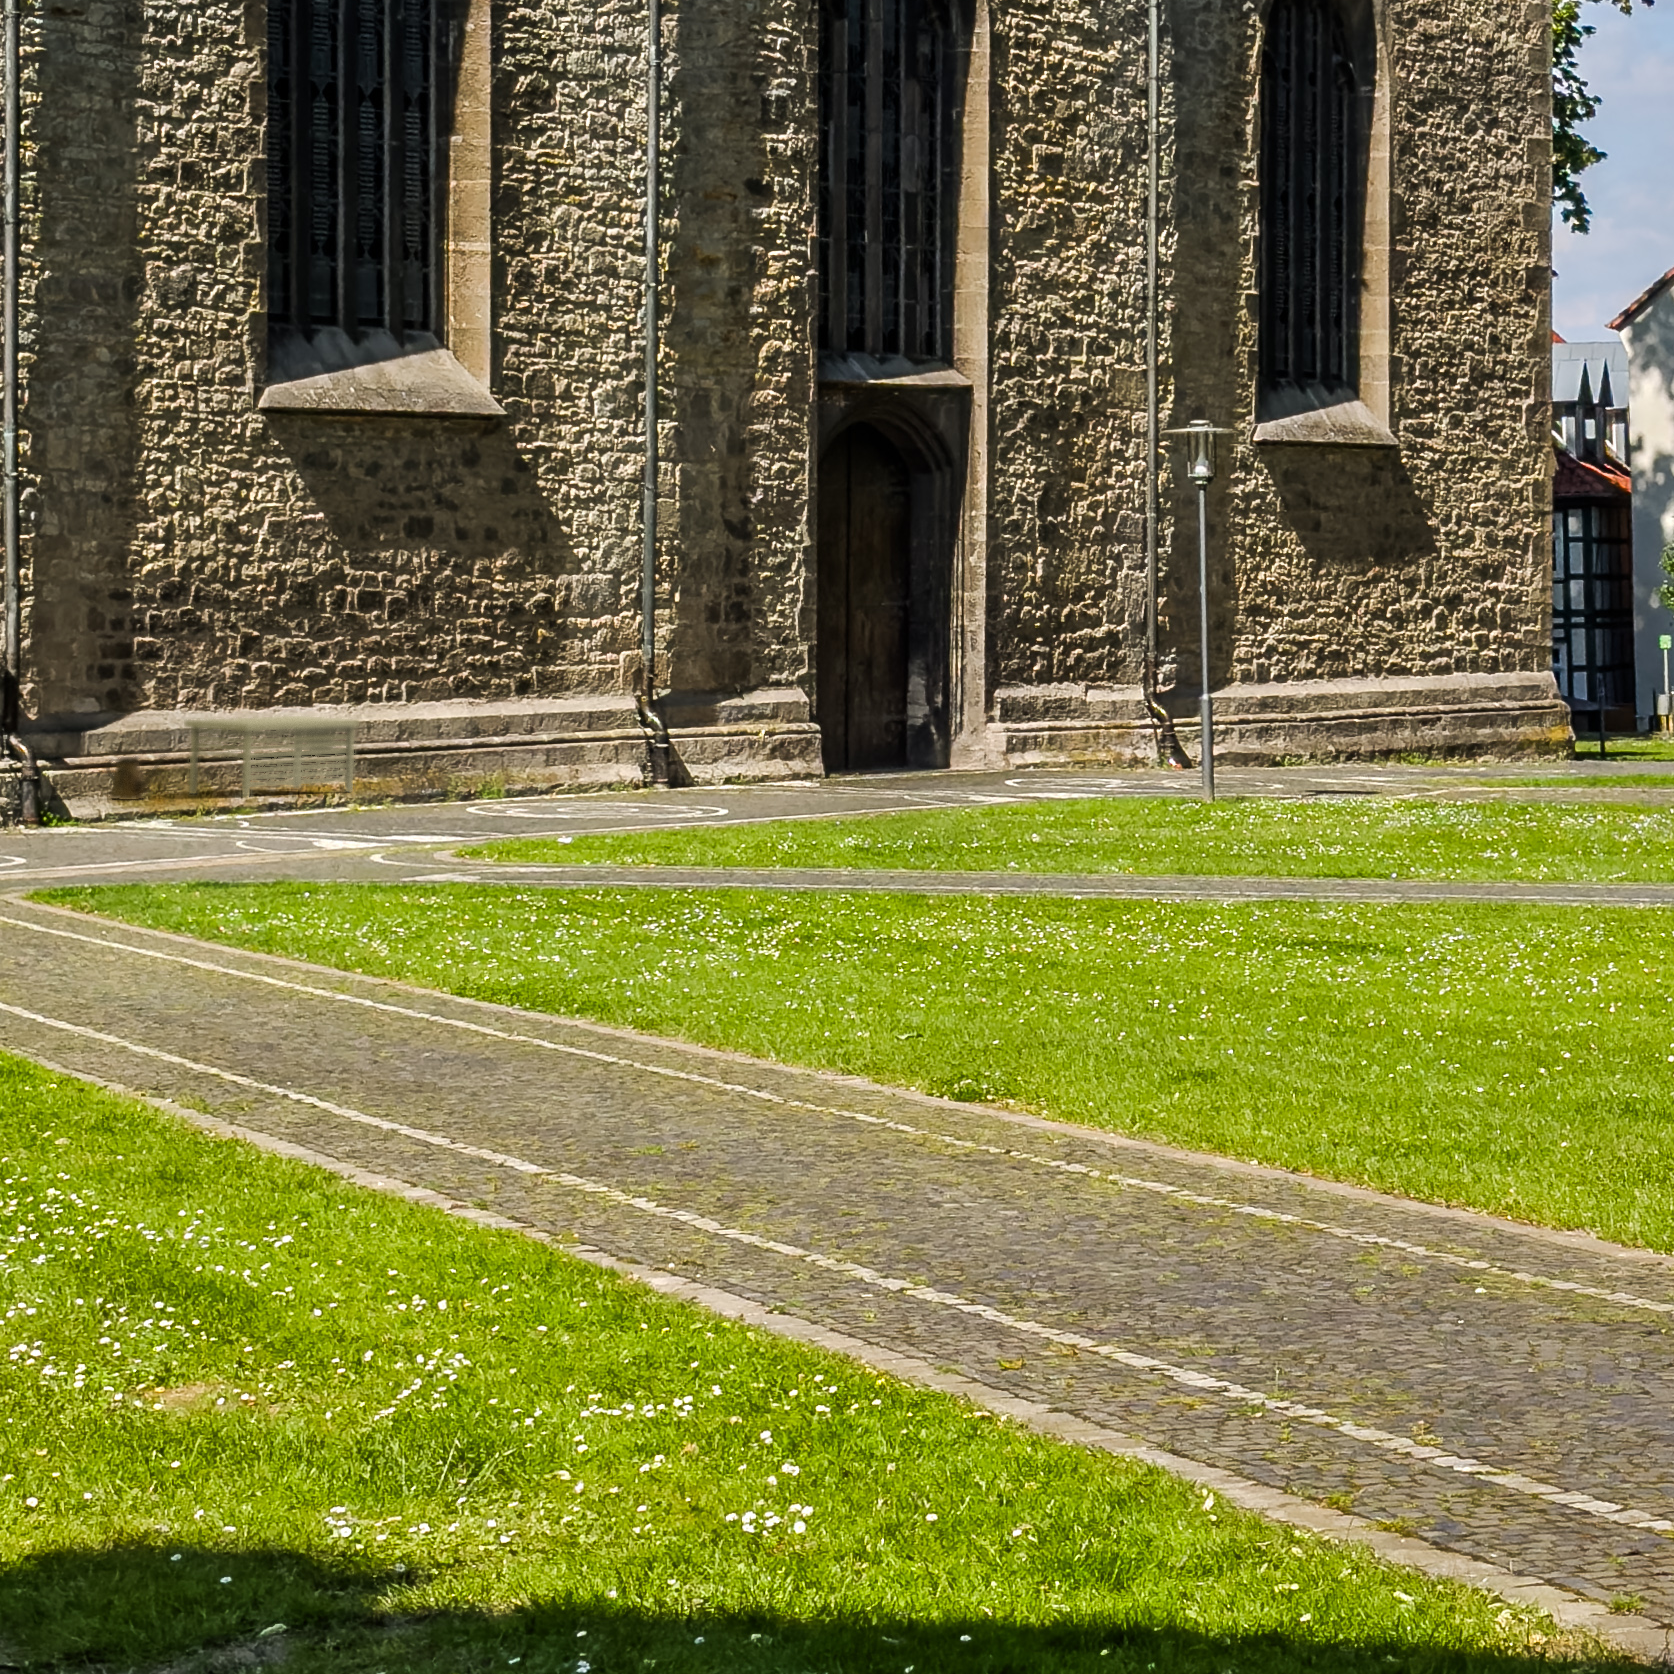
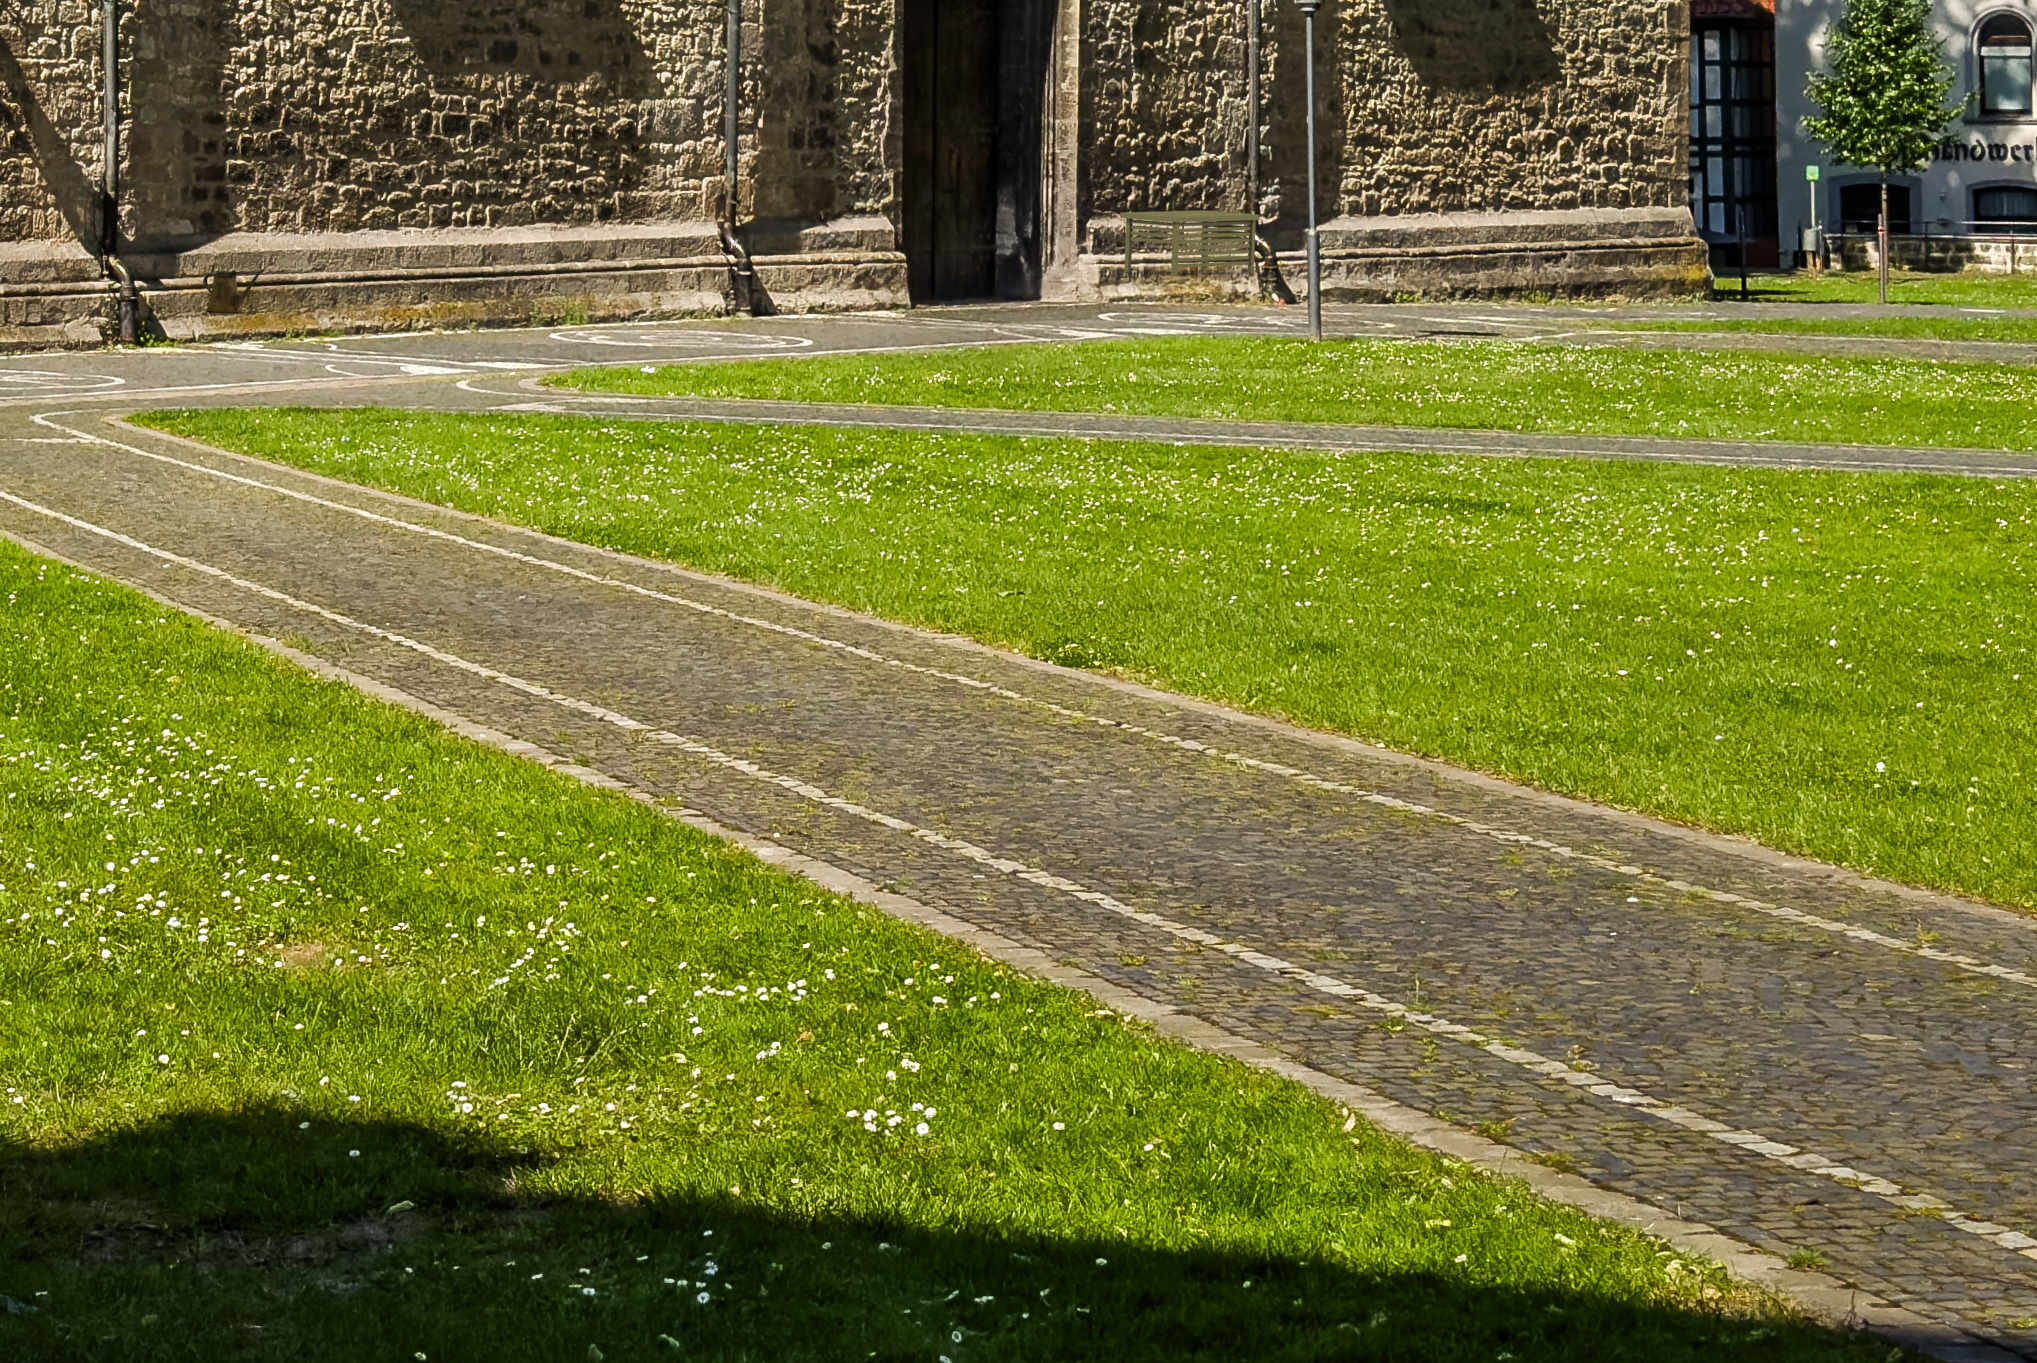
storage bench: present [184,716,359,798] -> present [1120,211,1259,276]

